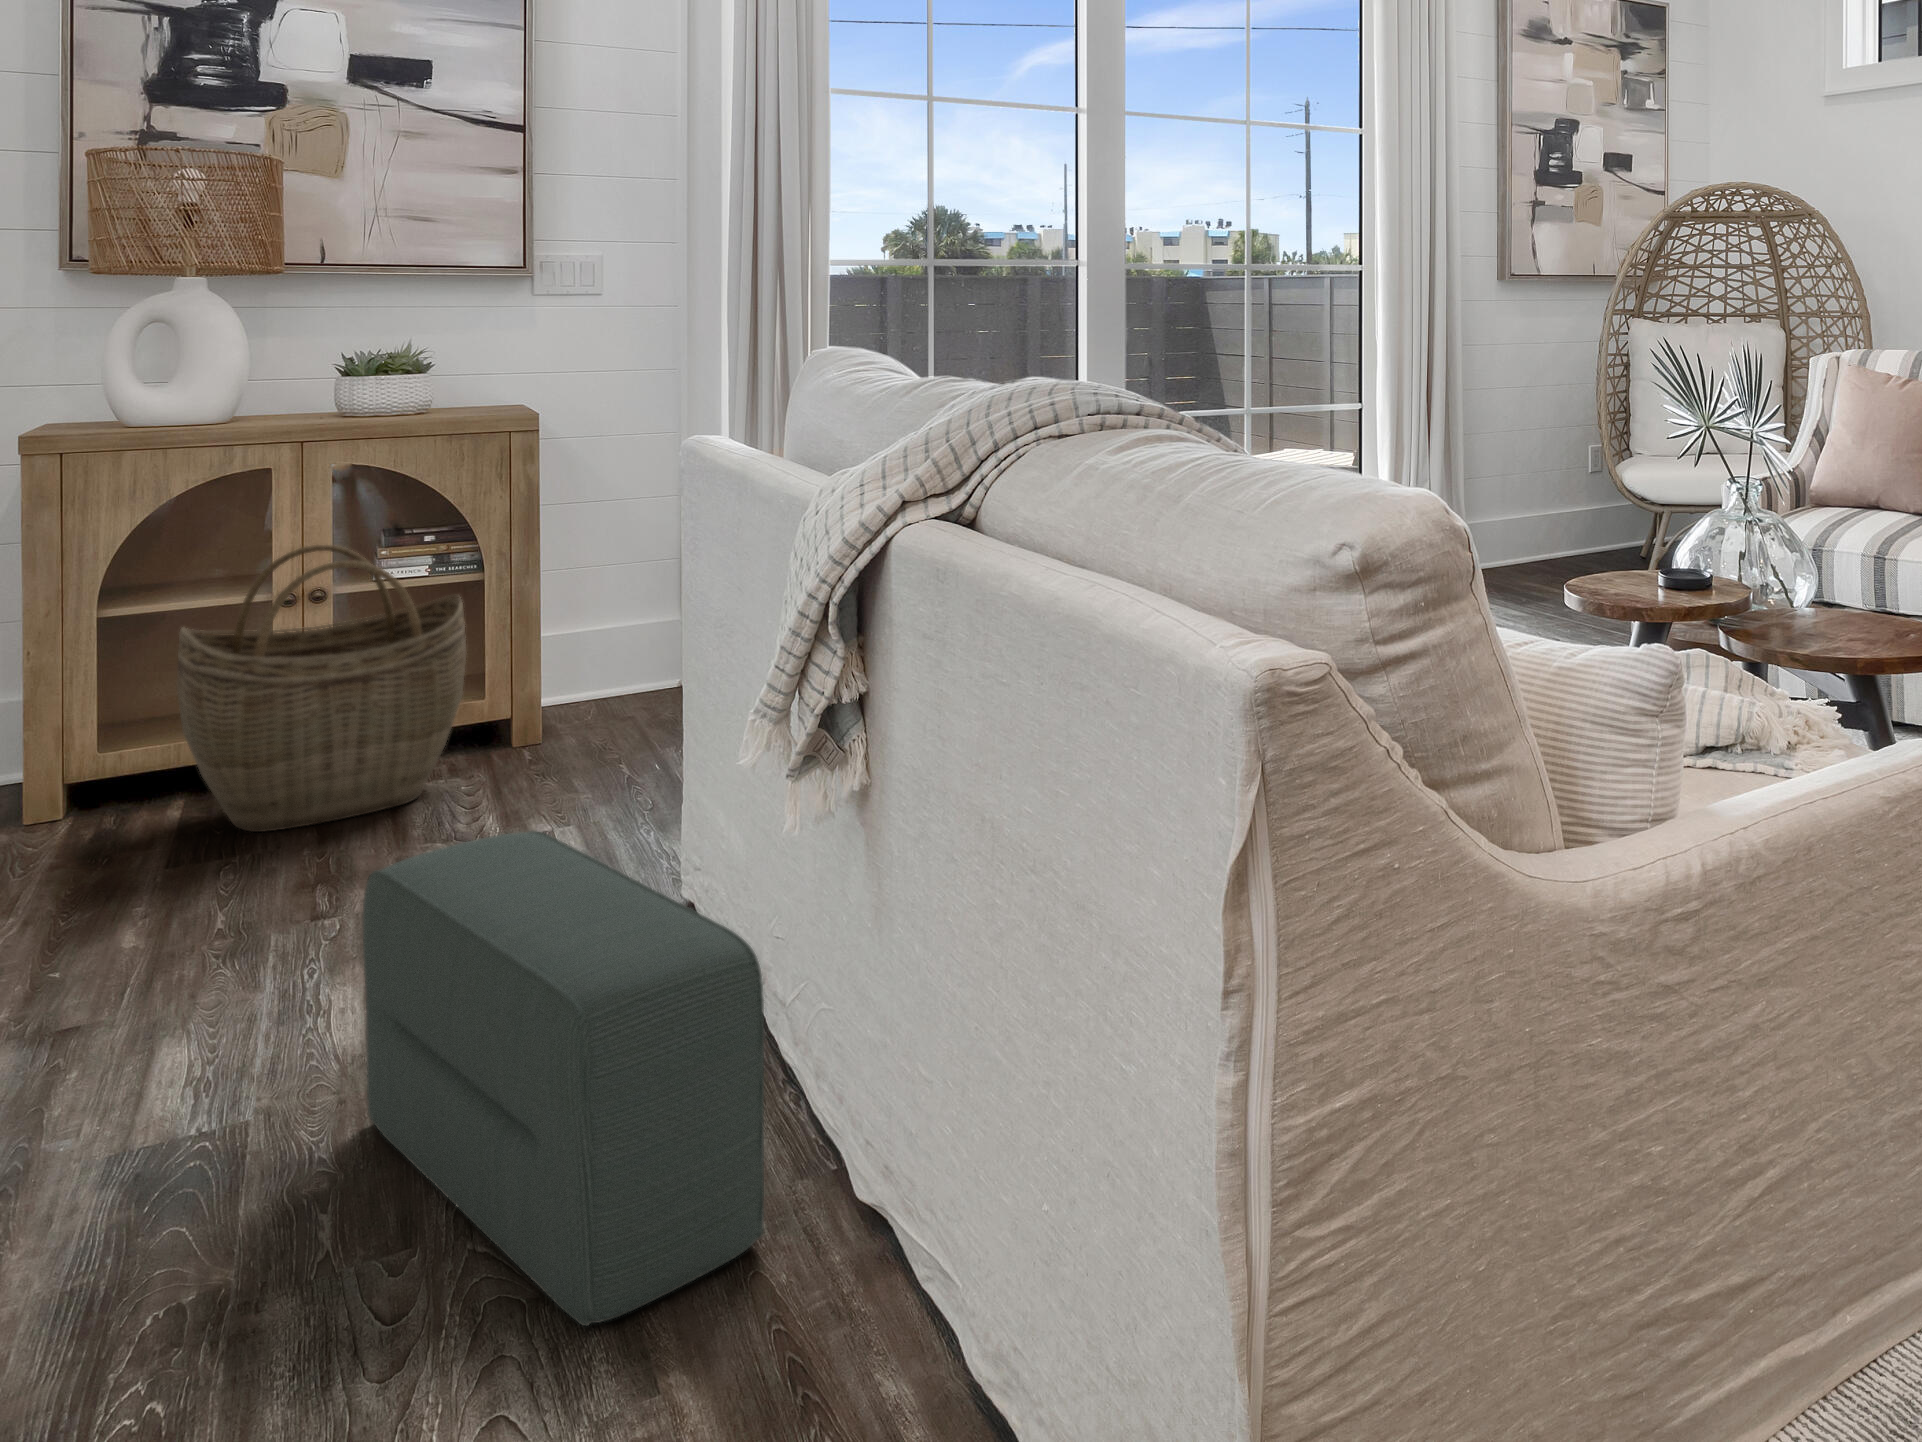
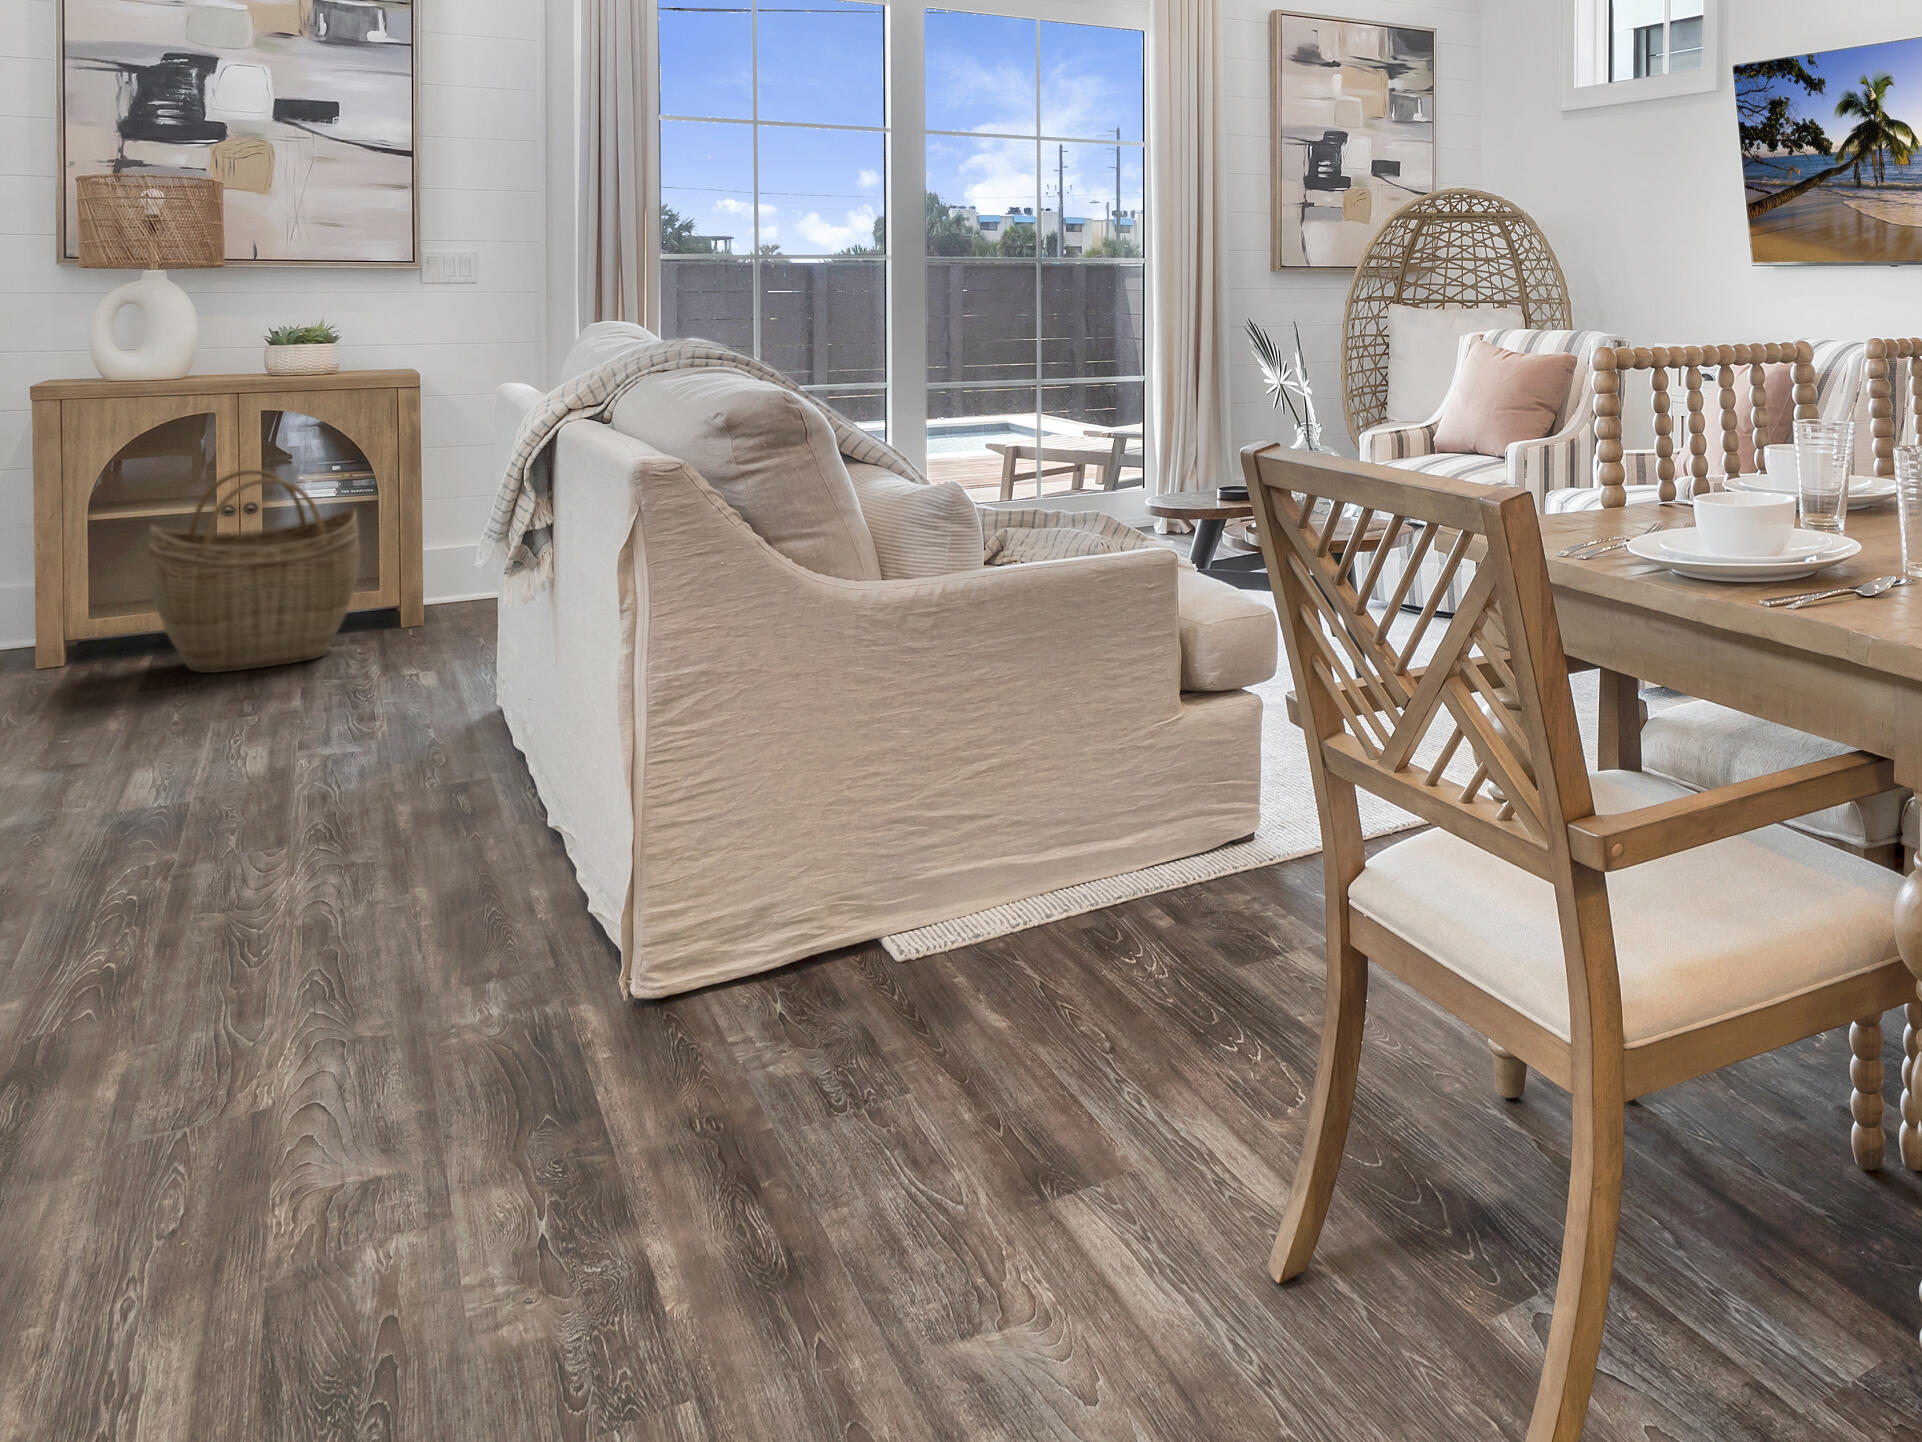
pouf: present [363,831,764,1326] -> none [270,629,498,870]

